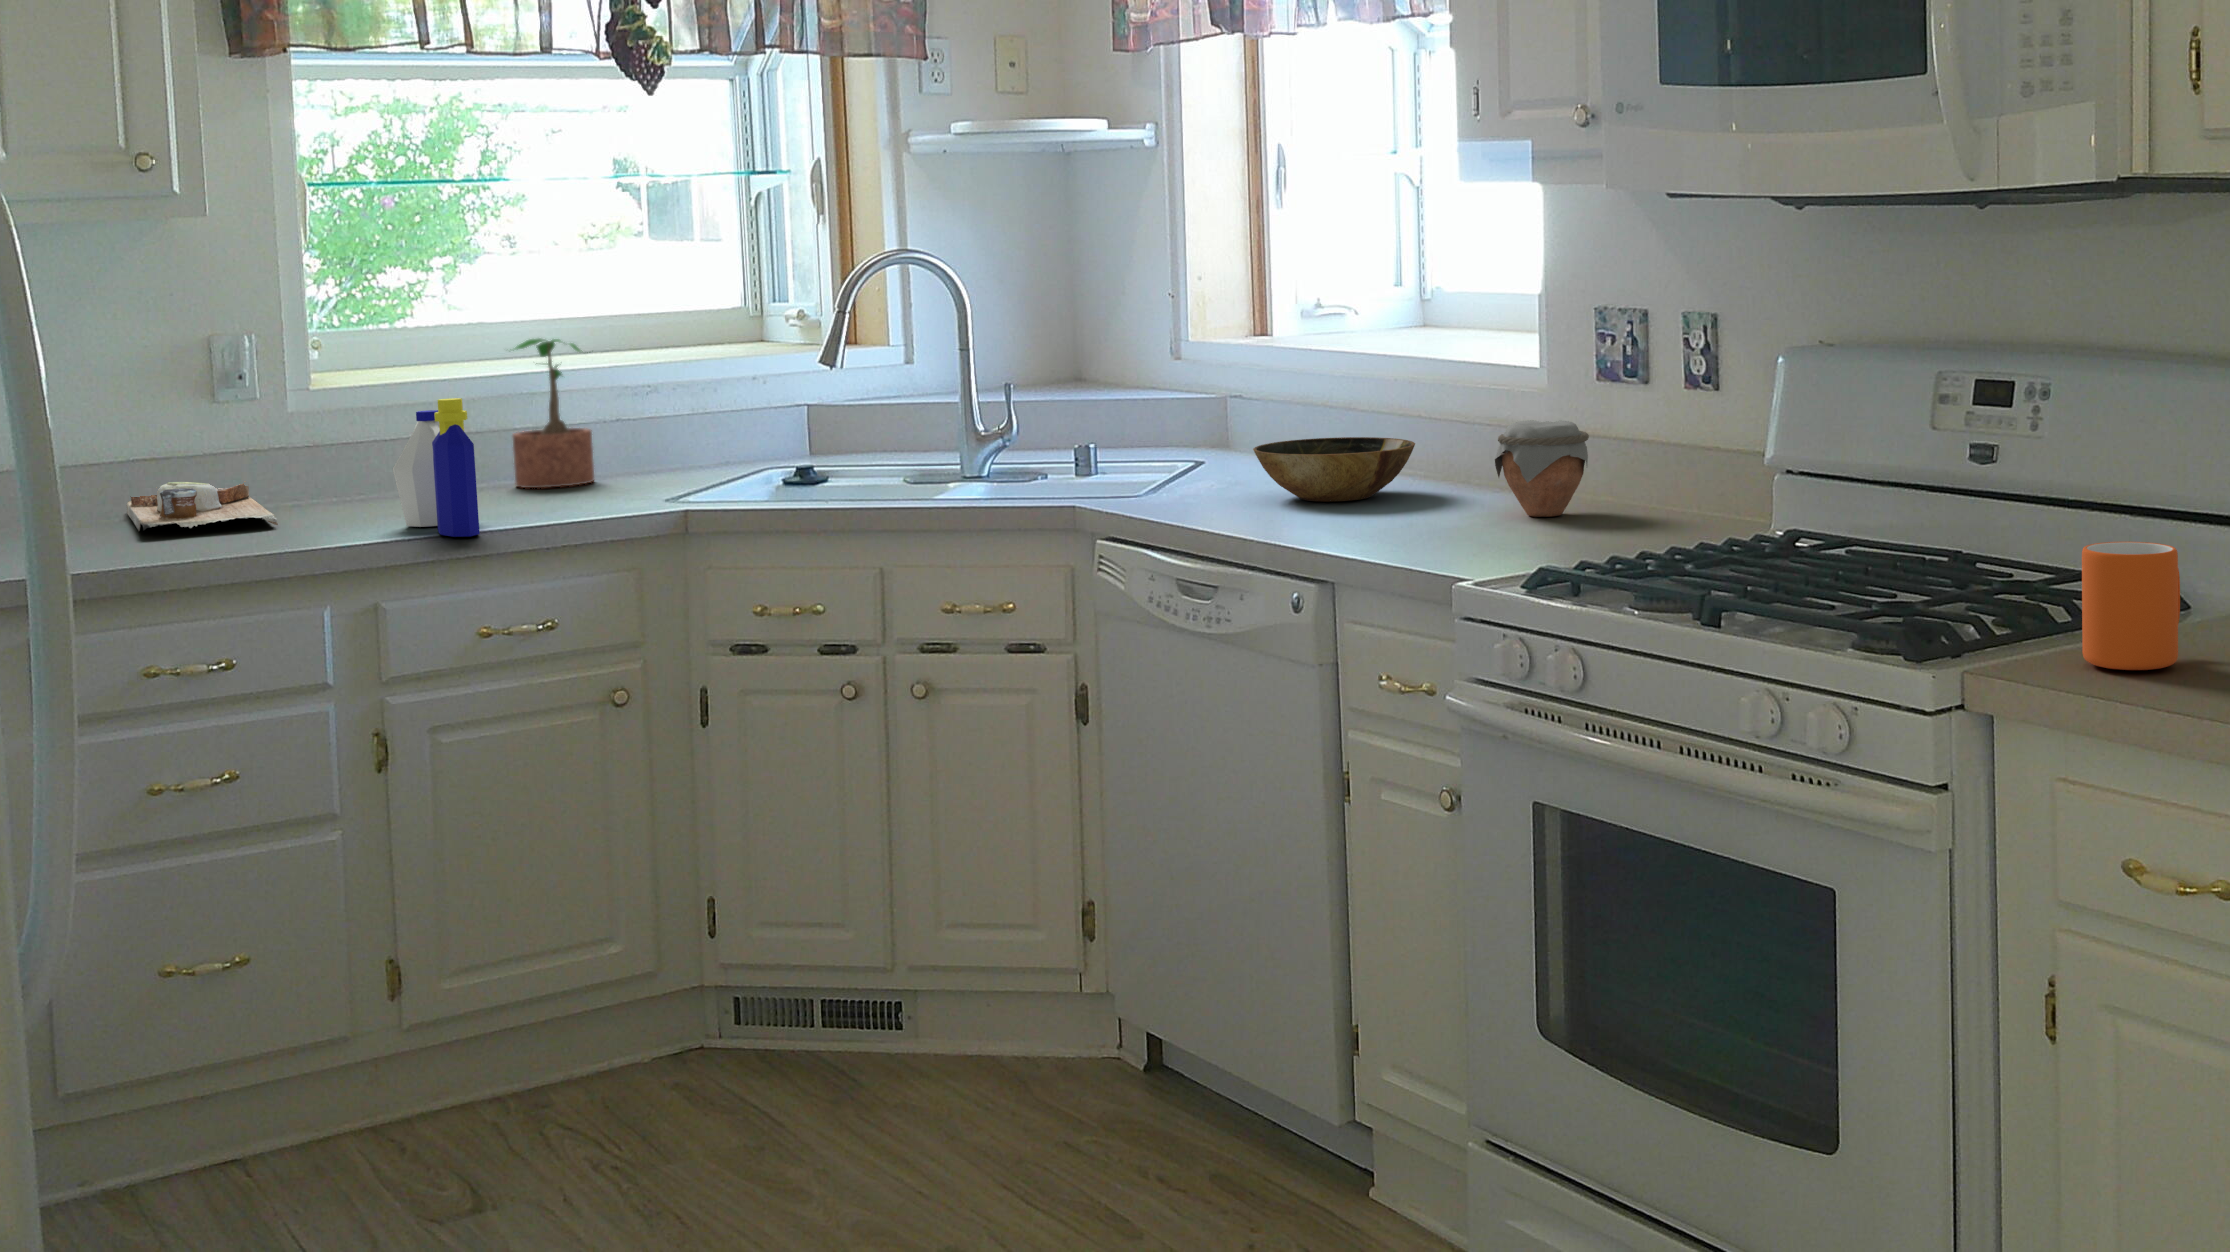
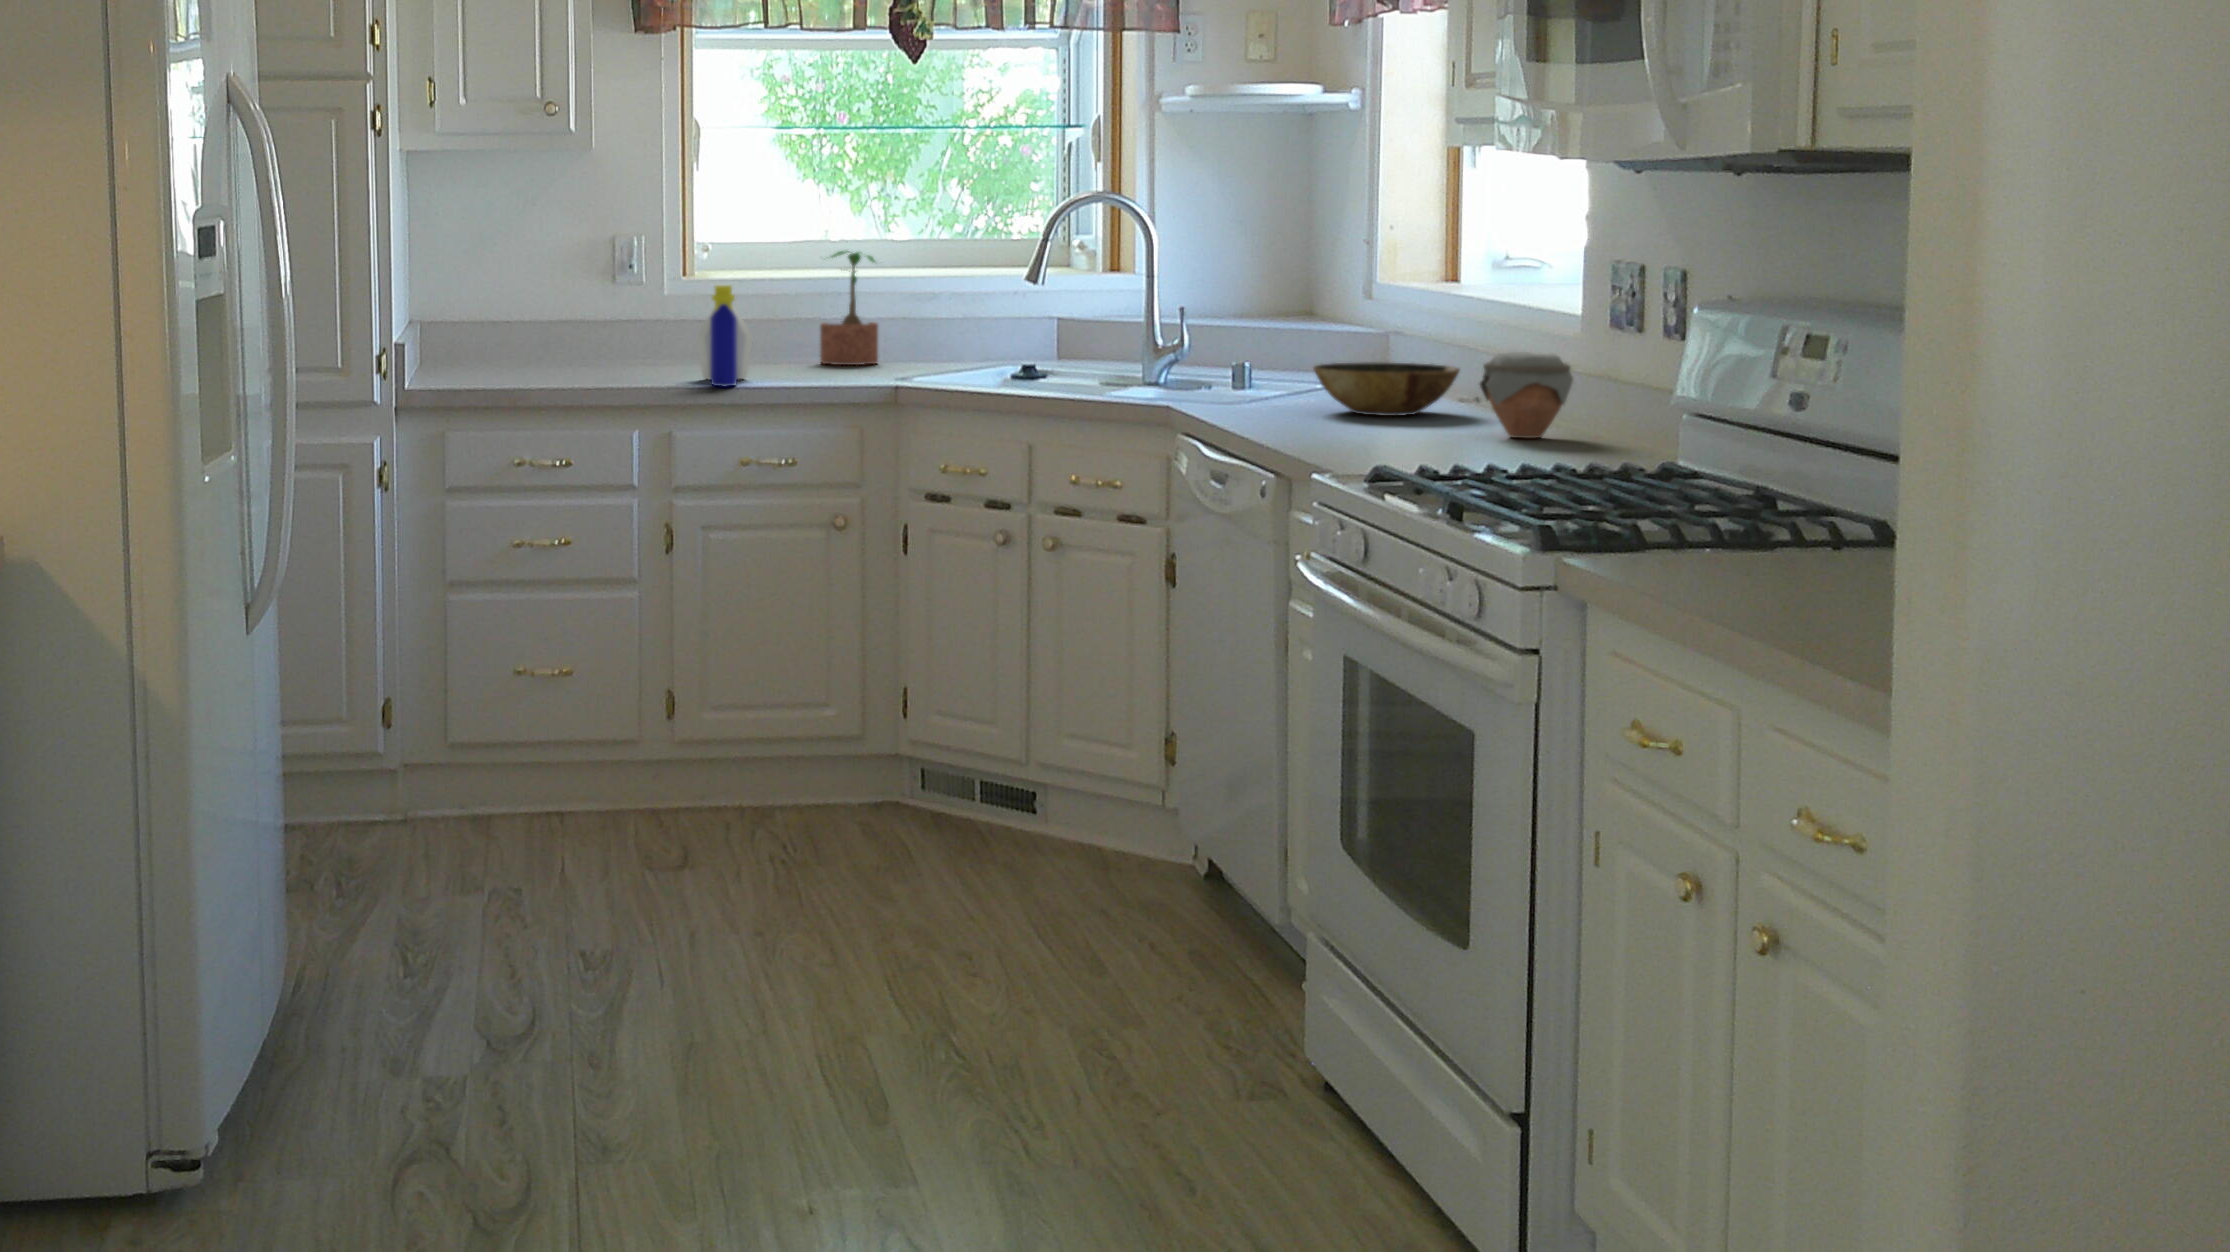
cutting board: present [127,481,278,532] -> none [544,338,644,372]
mug: present [2082,542,2180,670] -> none [1670,456,1789,571]

